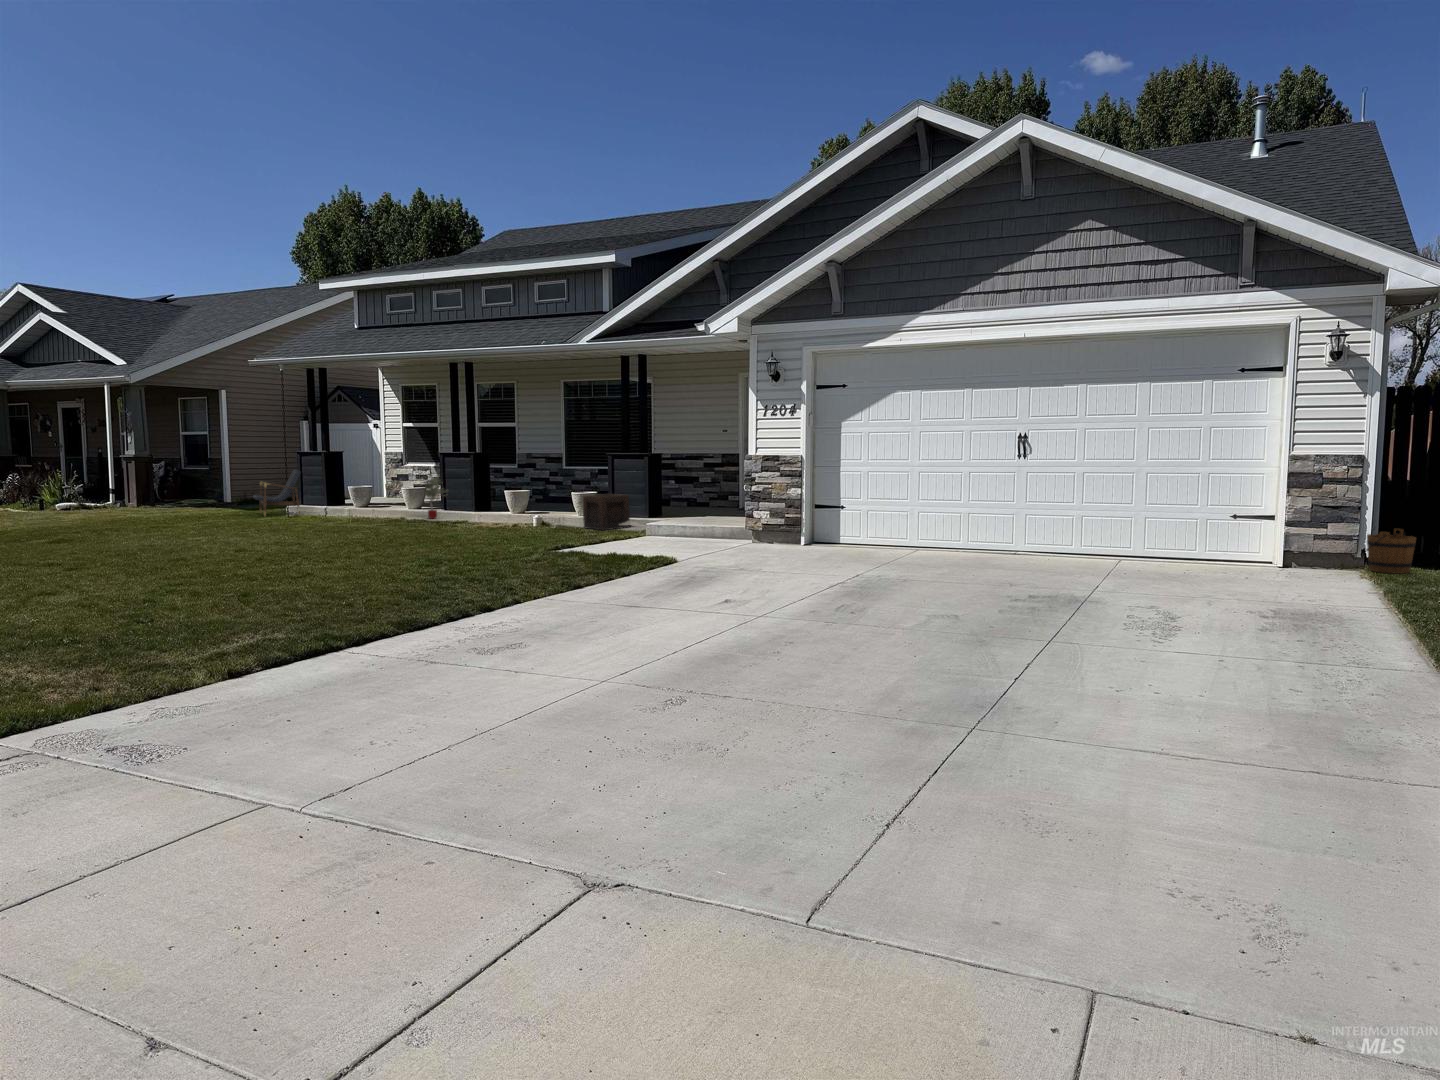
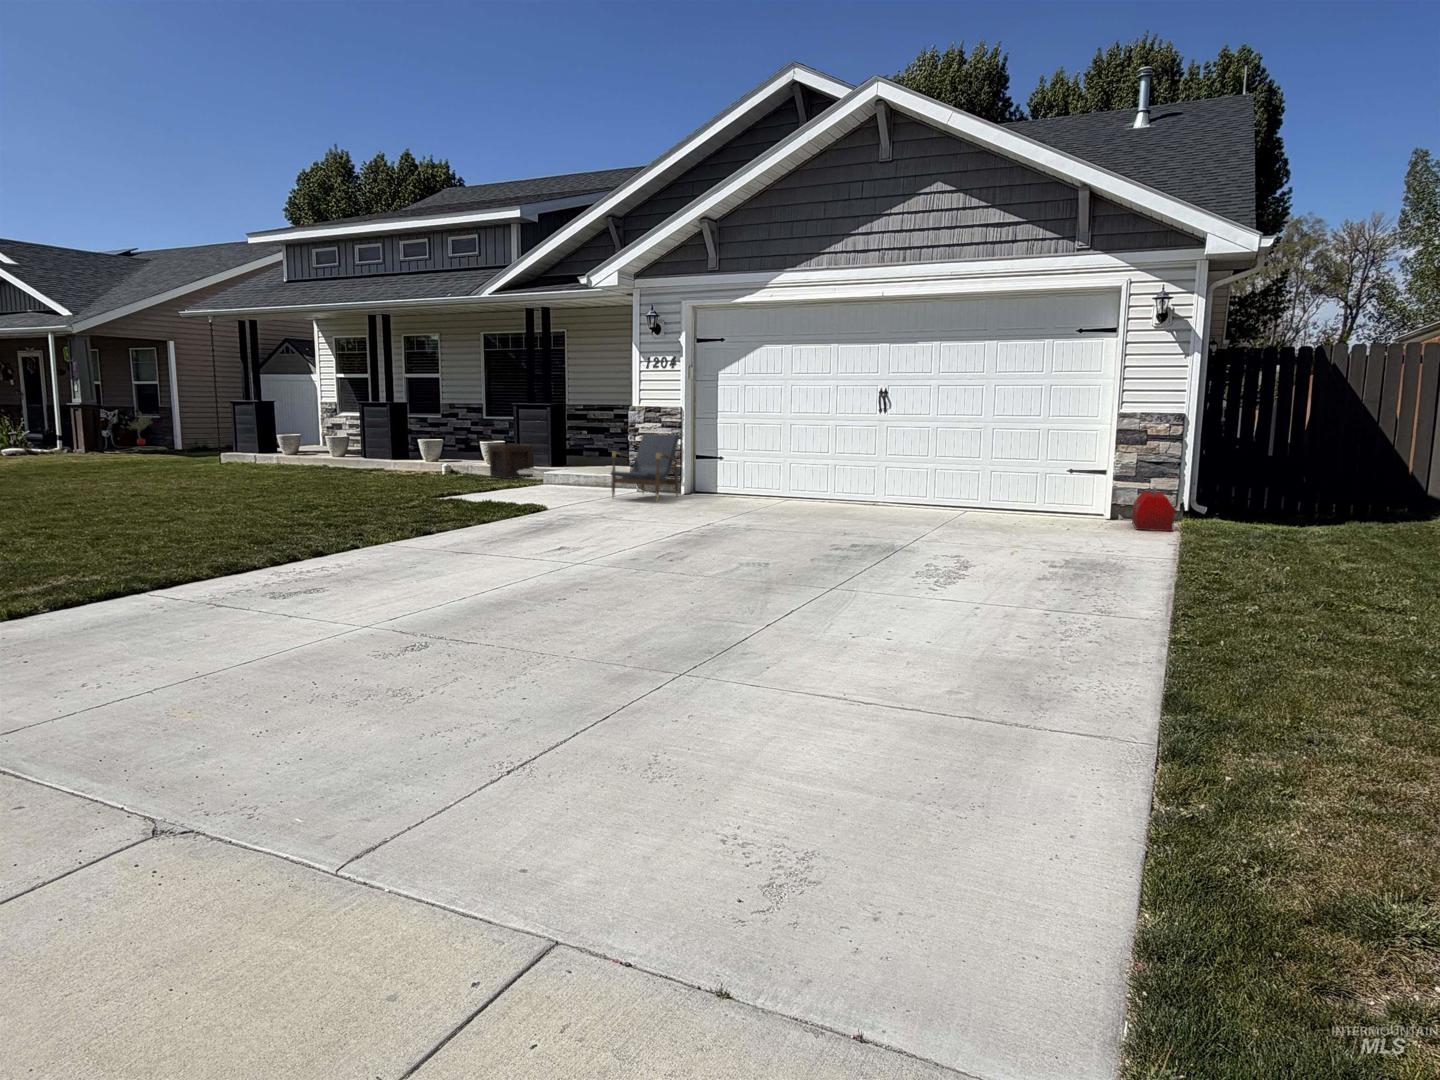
lounge chair: present [253,470,301,516] -> present [611,434,679,501]
potted tree: present [425,473,447,519] -> present [128,413,152,445]
bucket: present [1366,529,1416,573] -> none [1186,484,1231,526]
toolbox: none [1308,532,1363,580] -> present [1132,486,1175,531]

